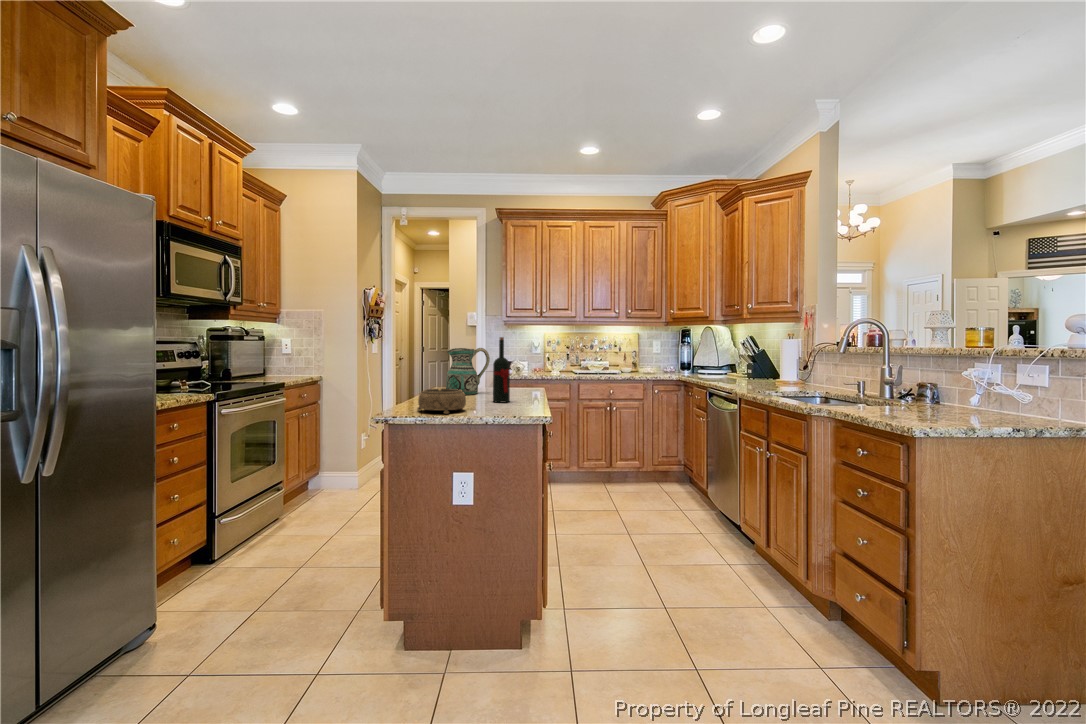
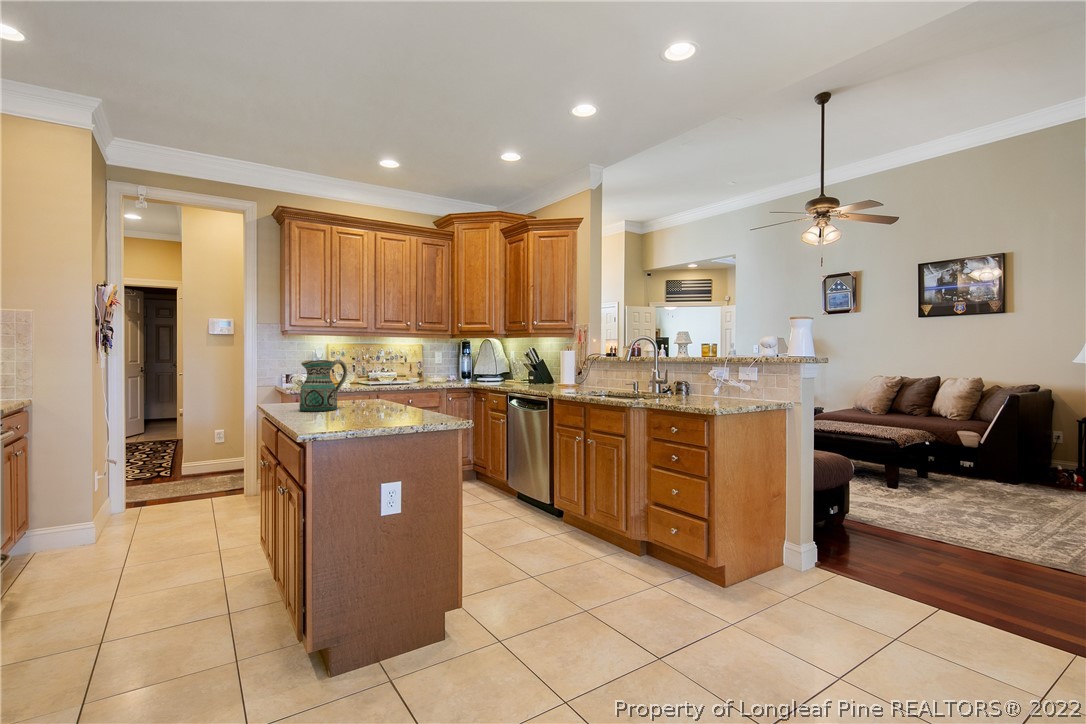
wine bottle: present [493,337,510,402] -> none [384,349,404,415]
decorative bowl: present [417,389,466,414] -> none [337,402,393,427]

